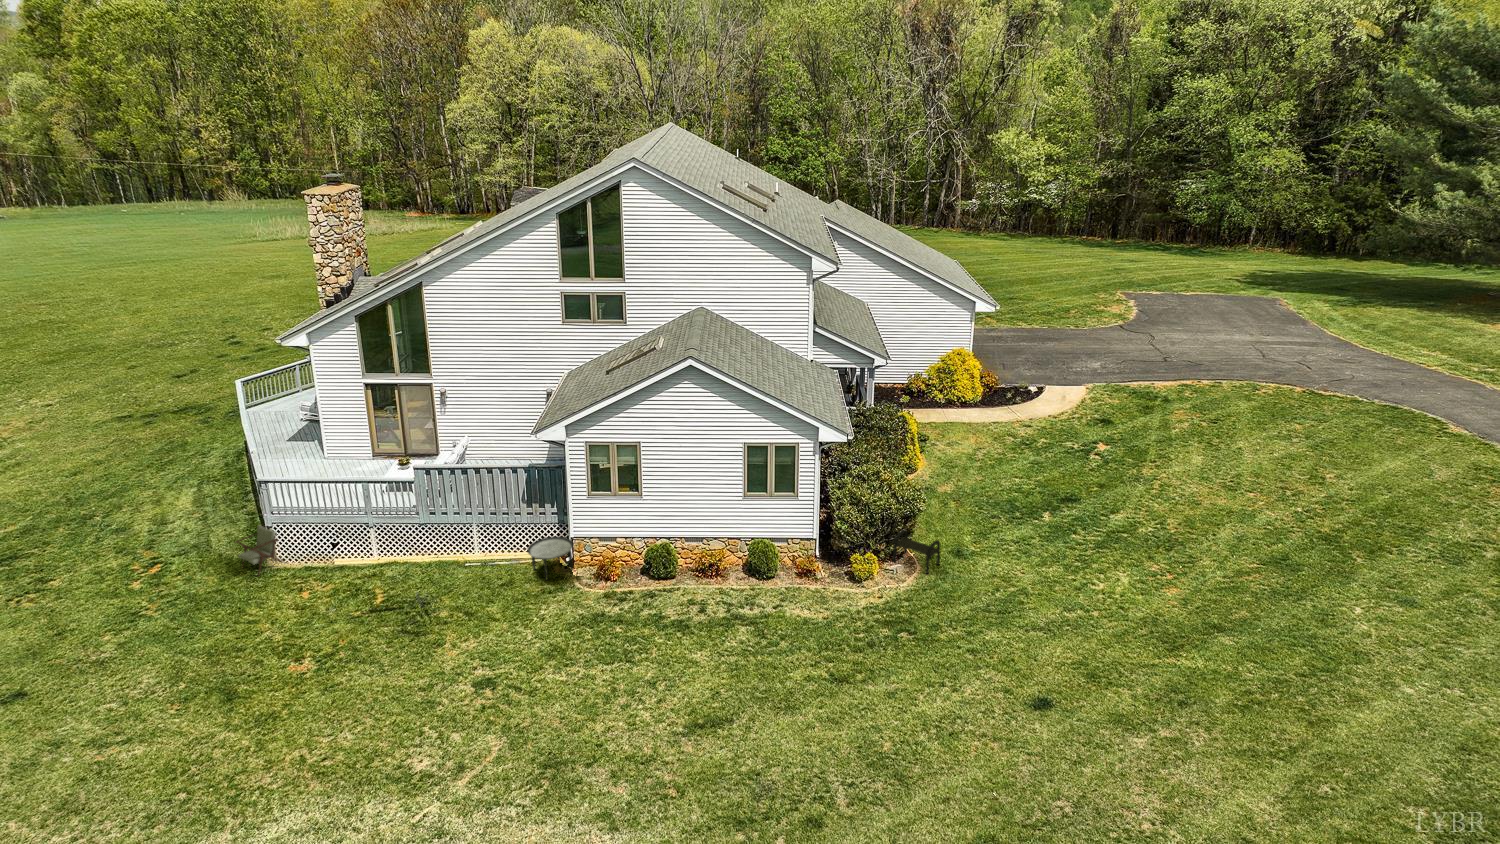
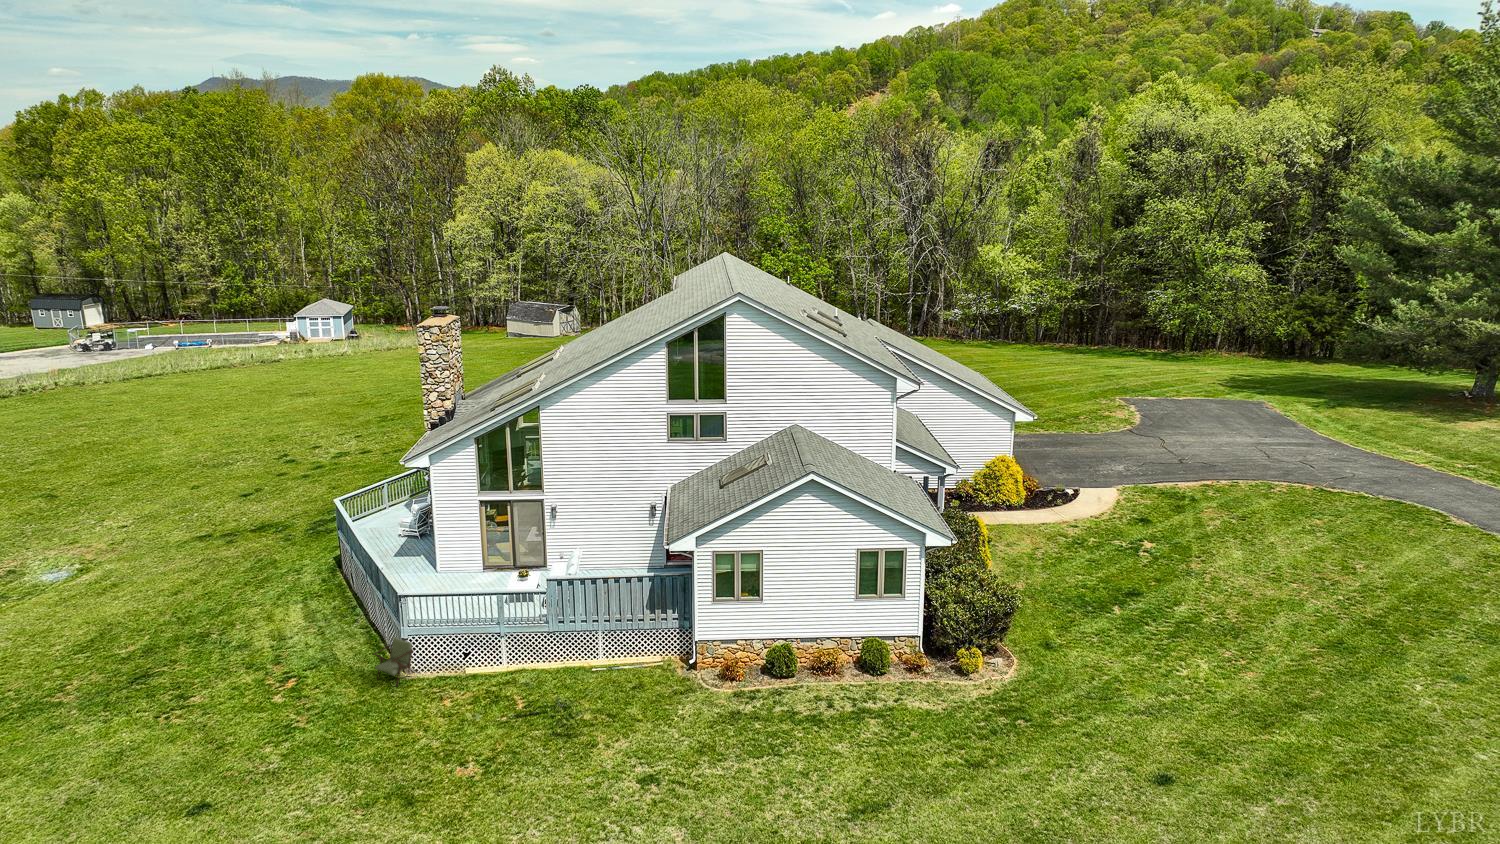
bench: present [893,530,940,574] -> none [991,625,1035,666]
round table: present [527,536,573,580] -> none [655,640,698,683]

